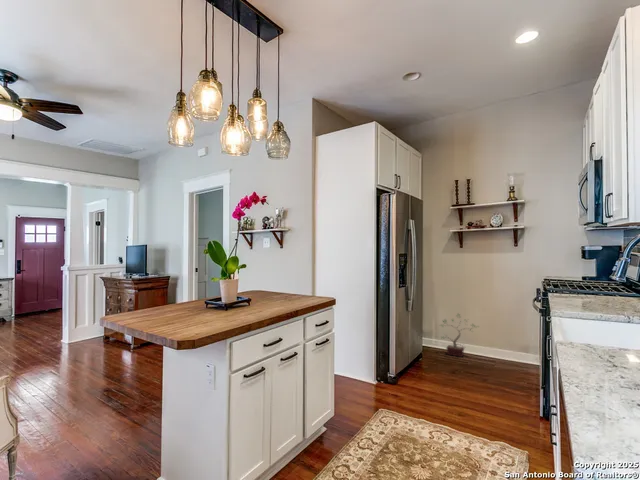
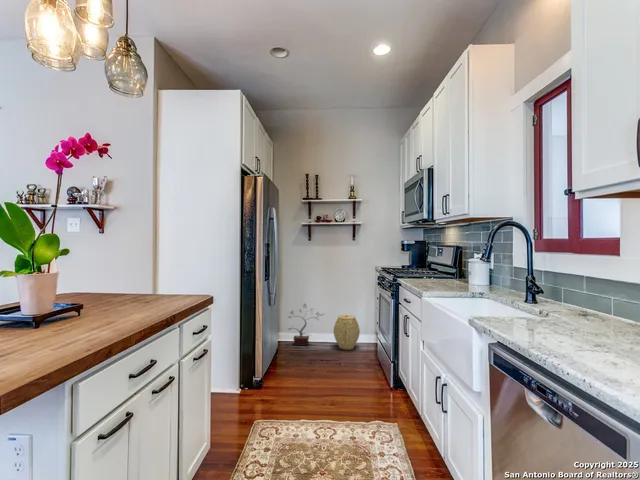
woven basket: none [490,330,523,368] -> present [334,315,360,350]

